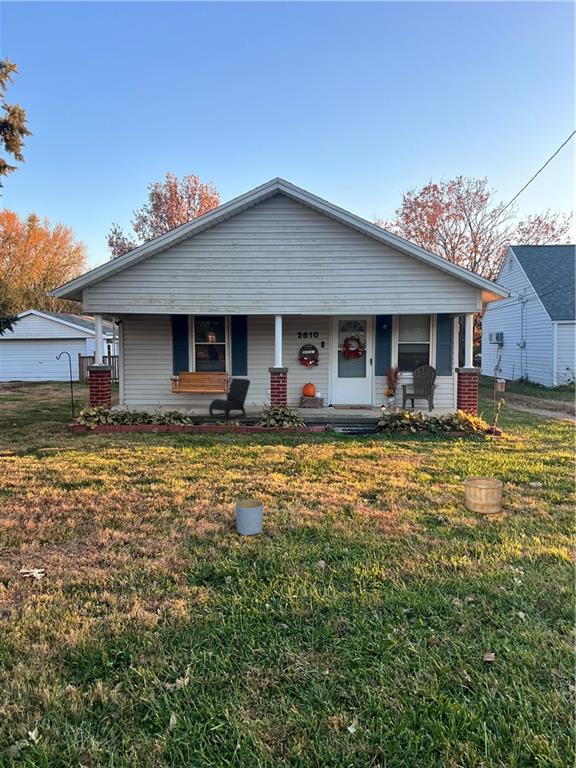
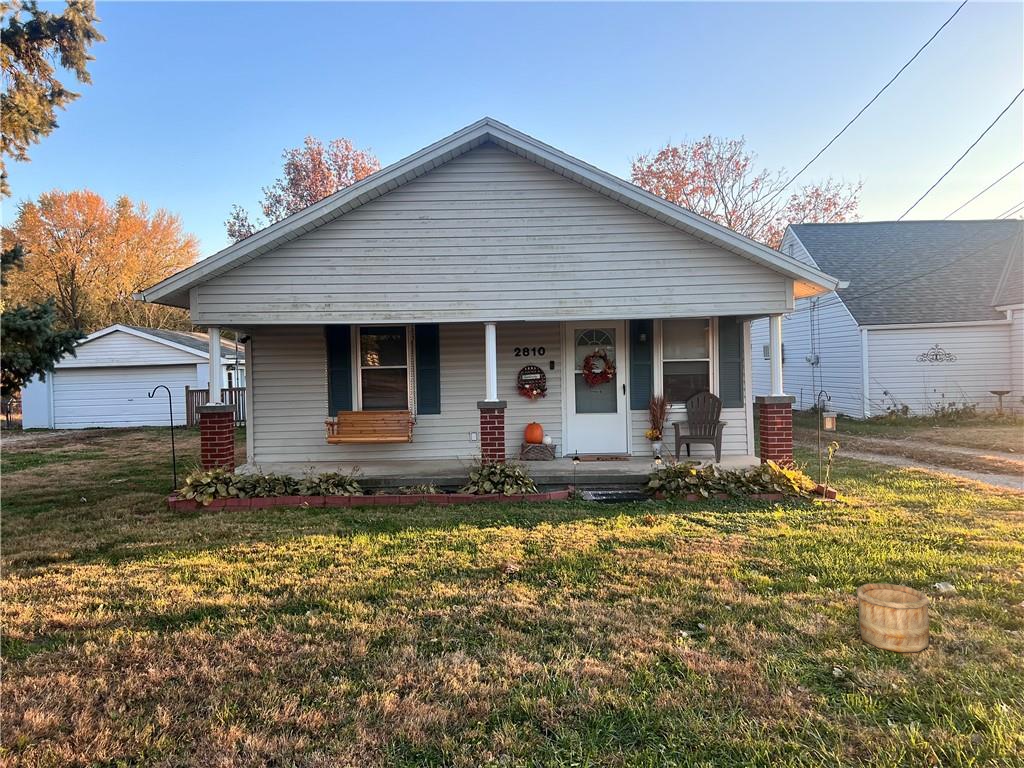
lounge chair: present [209,378,250,420] -> none [386,419,448,483]
planter: present [236,499,263,536] -> none [480,654,531,730]

